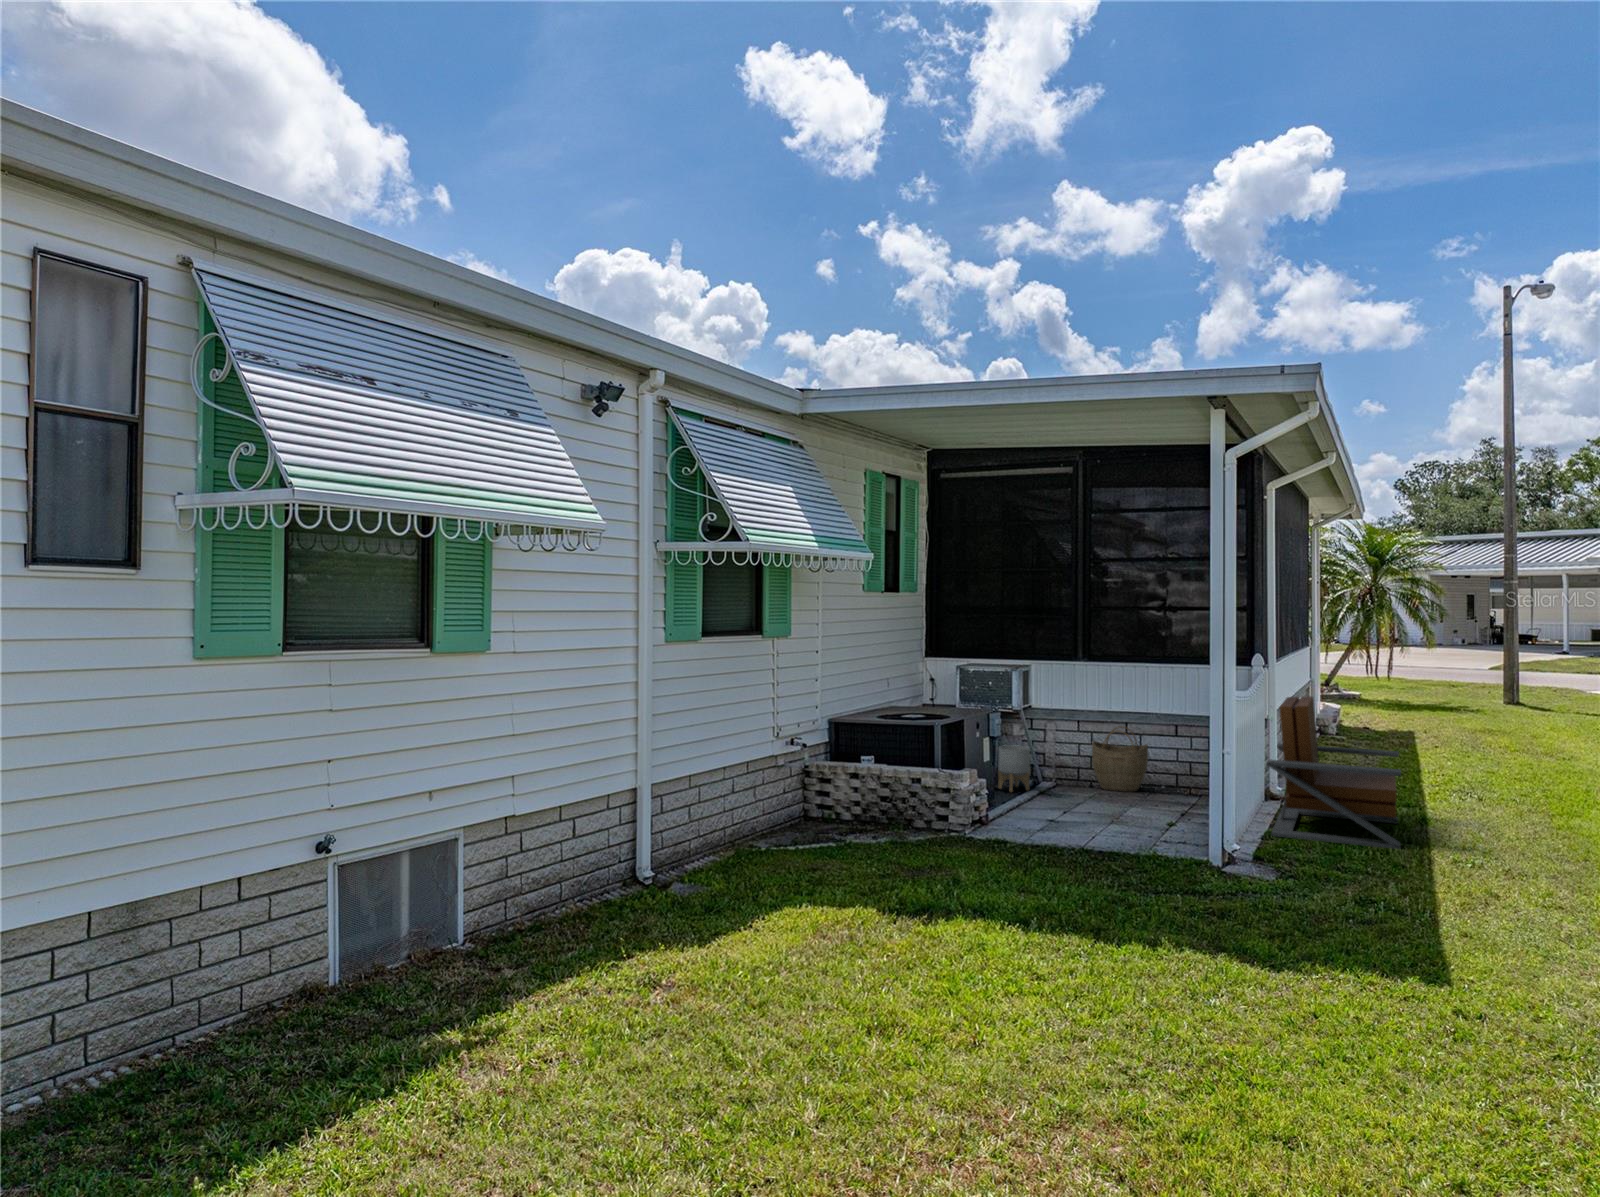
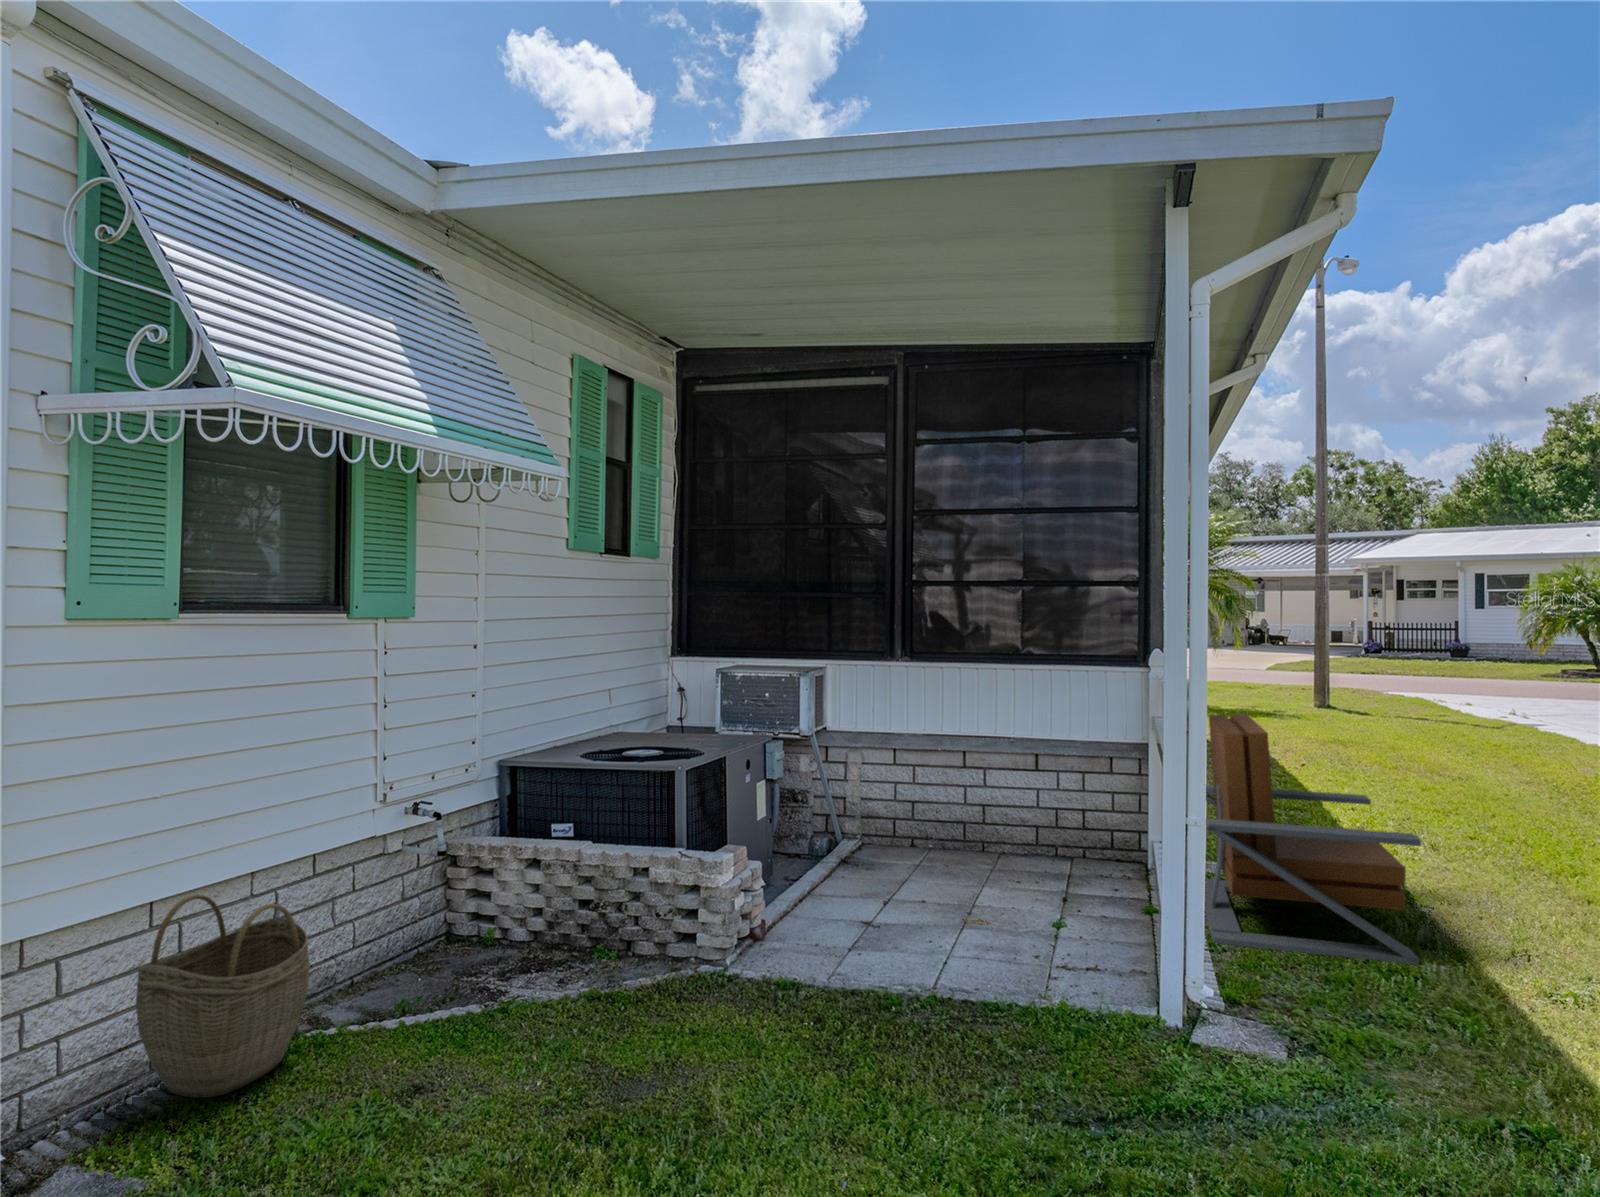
woven basket: present [1092,726,1148,792] -> present [136,894,309,1098]
planter: present [998,745,1030,792] -> none [780,790,827,864]

